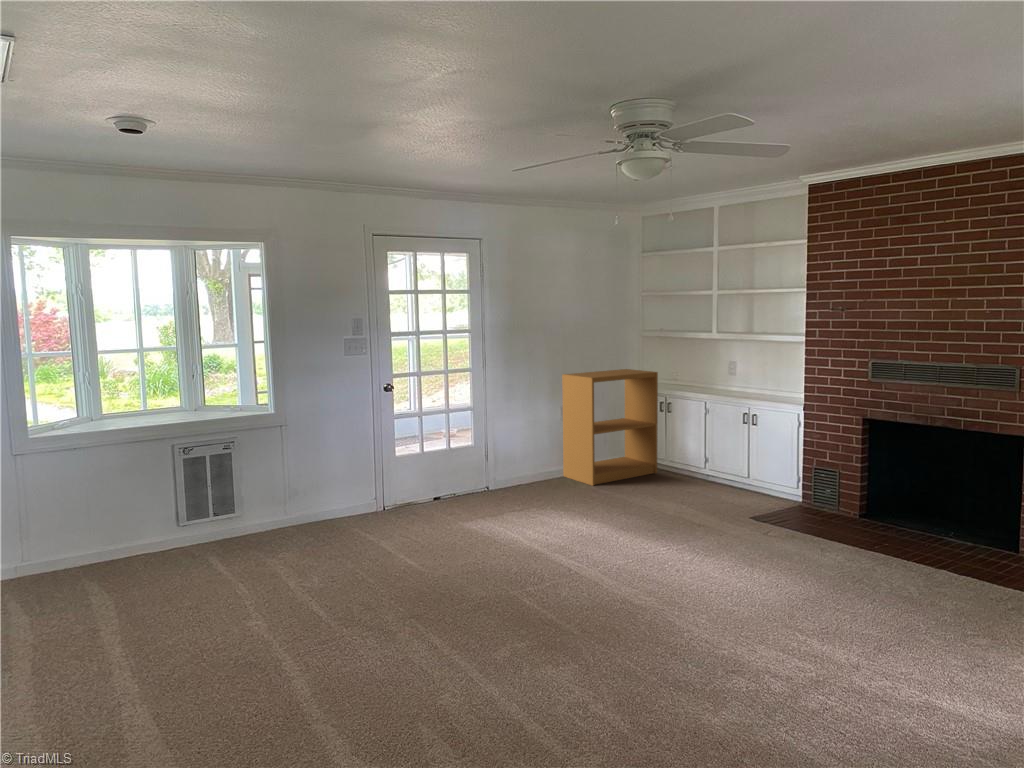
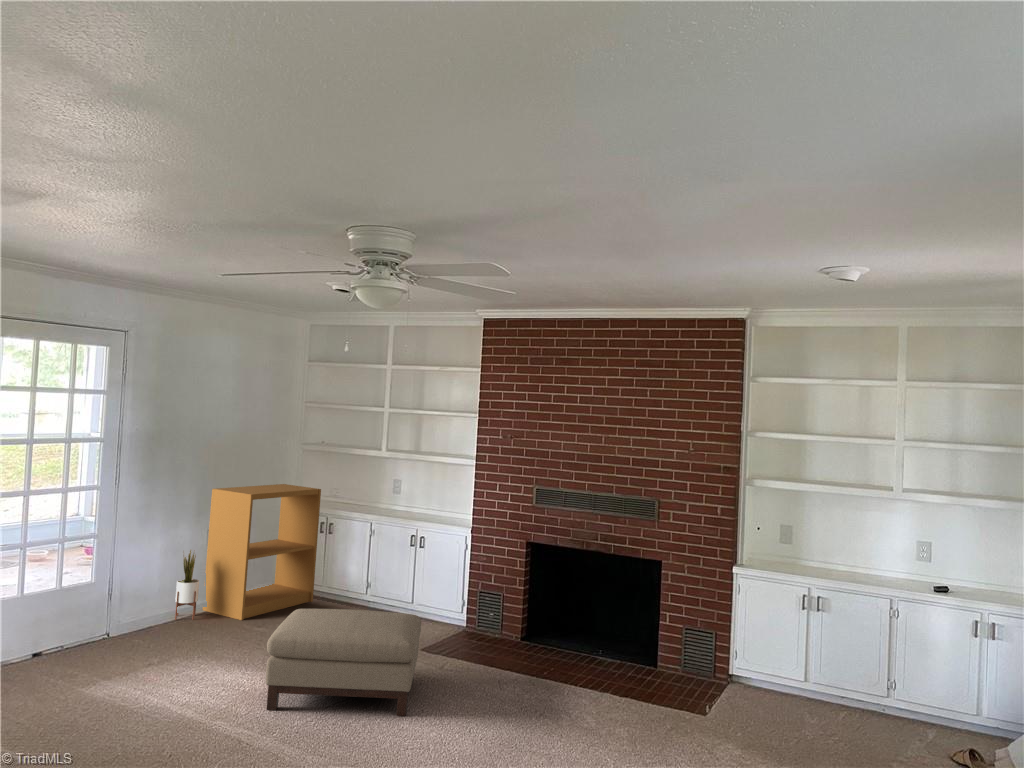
potted plant: none [540,423,557,483] -> present [175,550,199,620]
ottoman: none [593,475,740,575] -> present [266,609,421,716]

